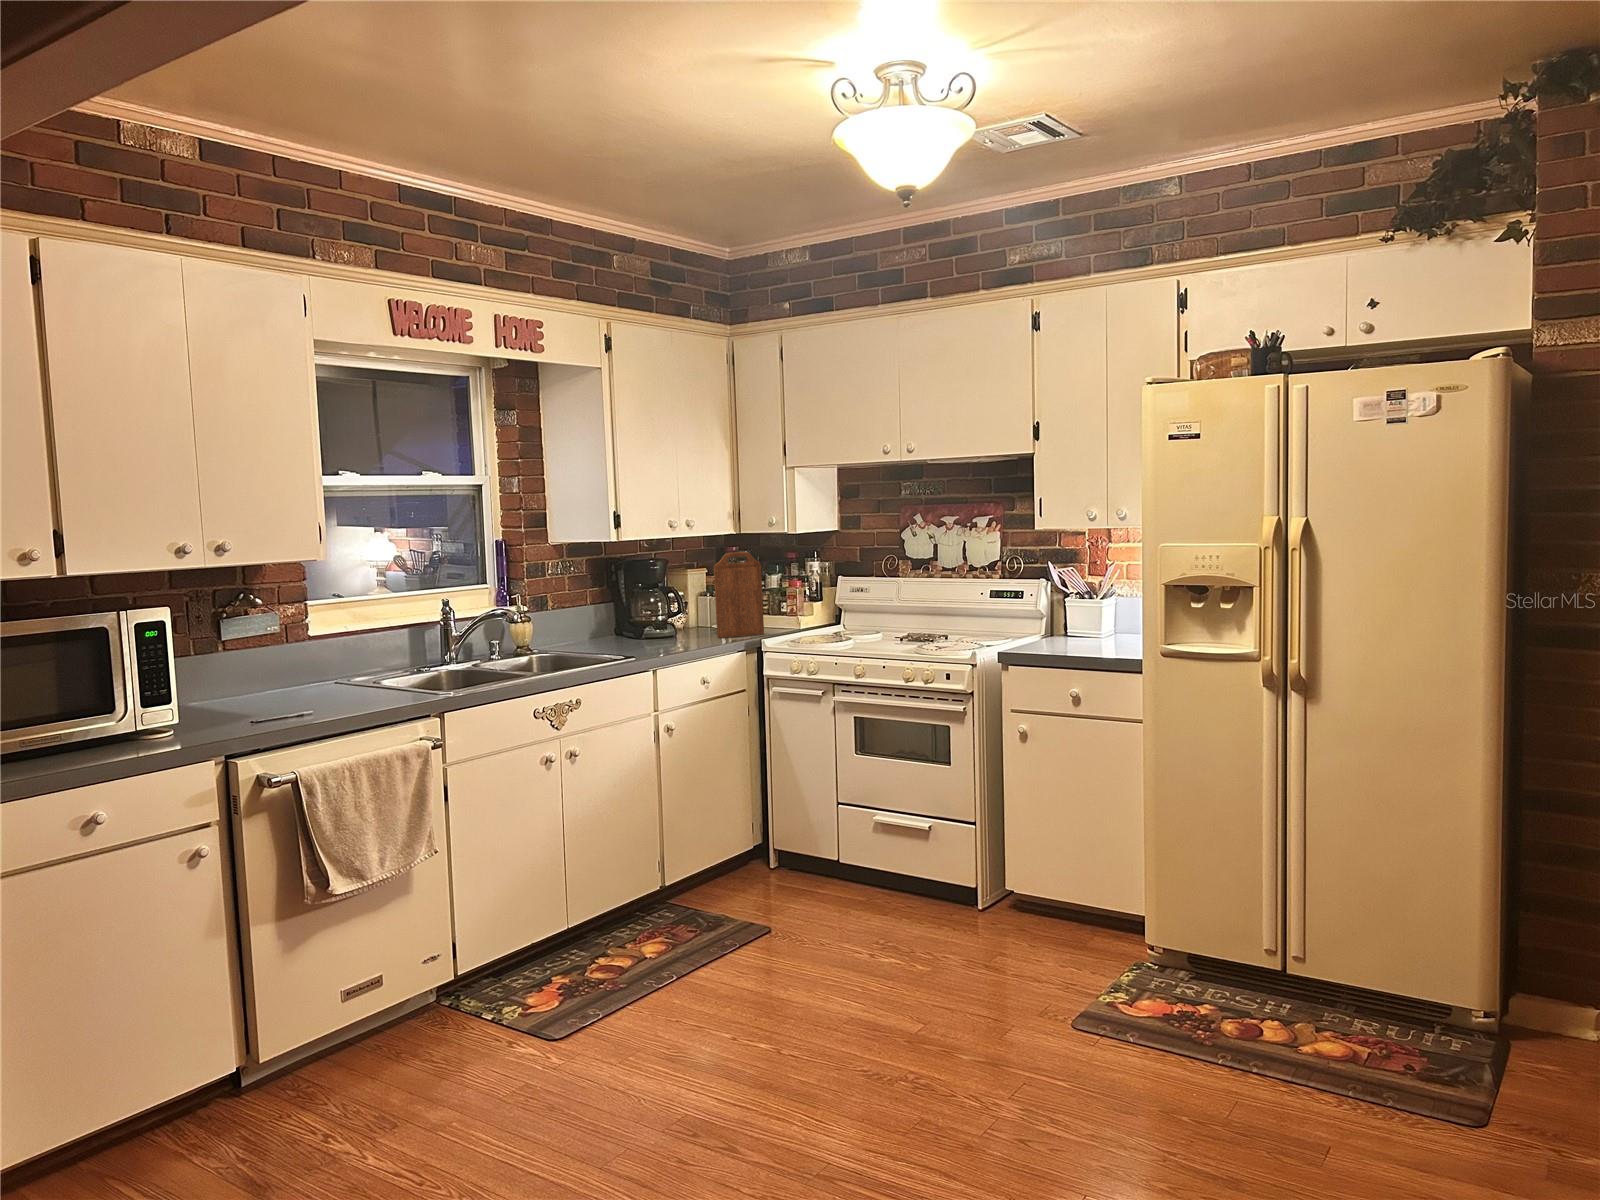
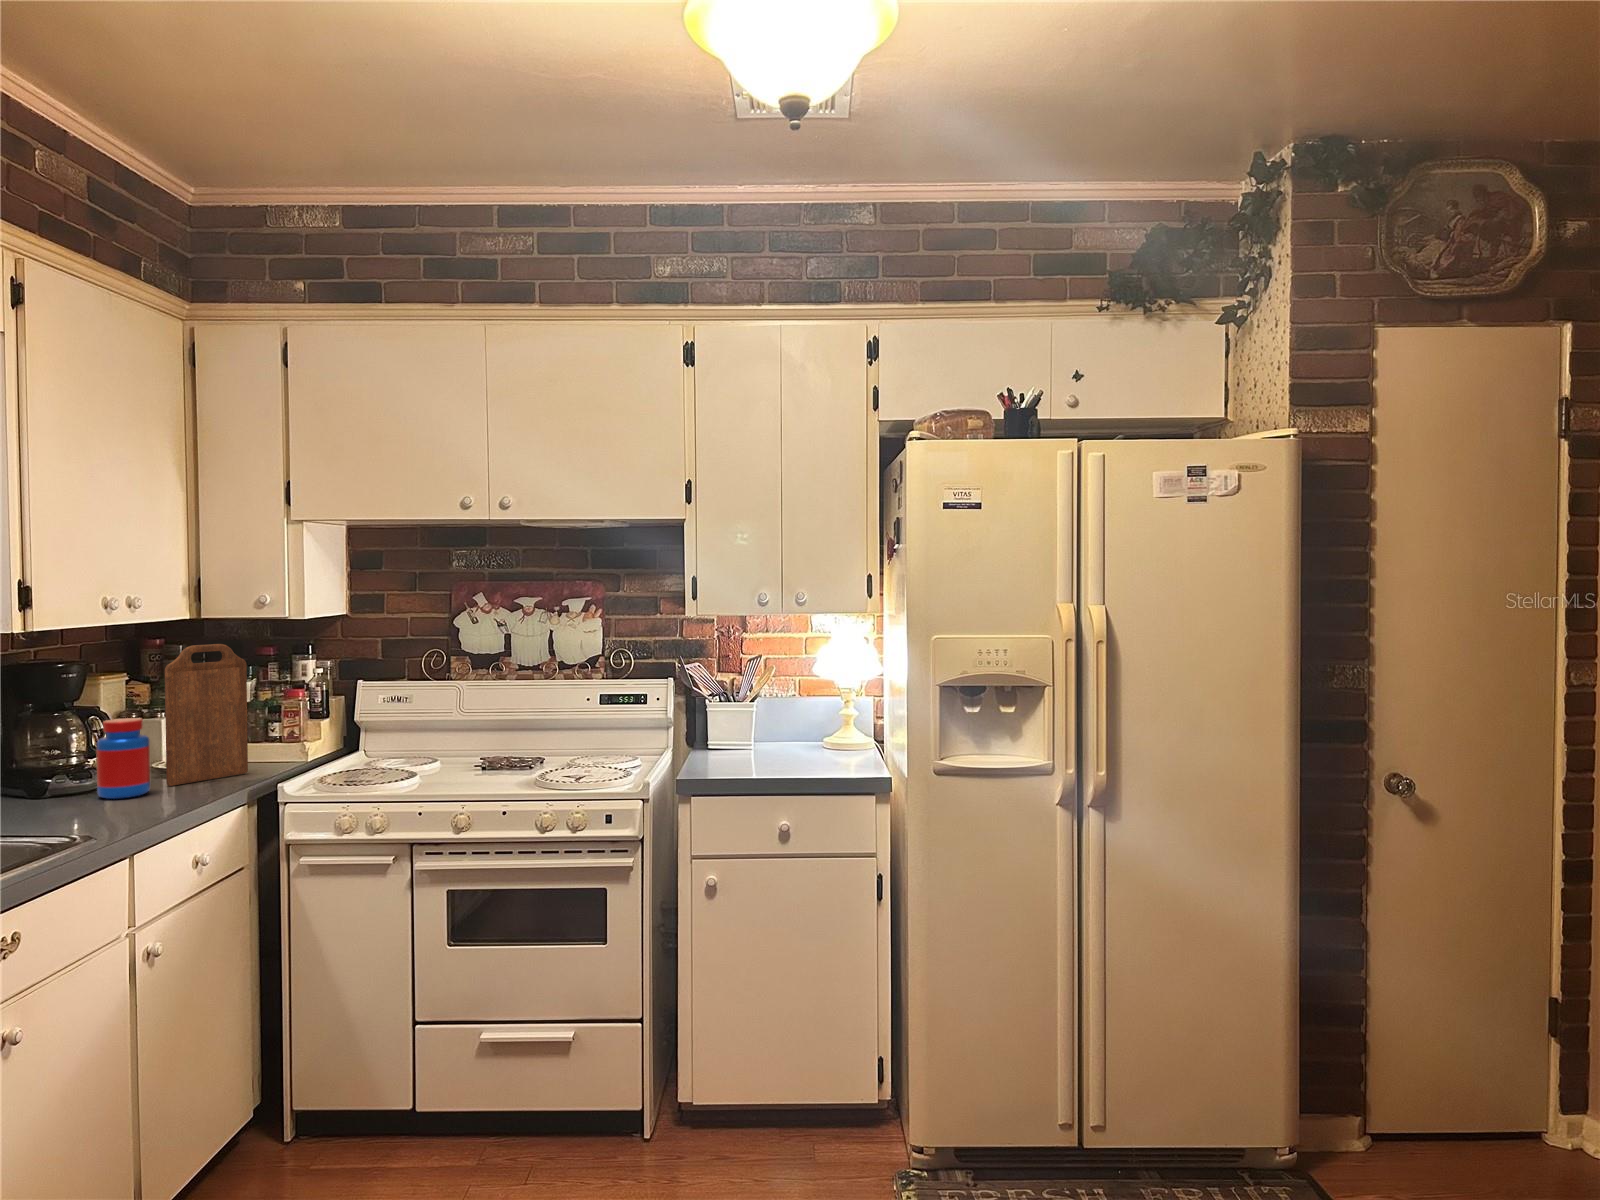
jar: none [678,596,706,642] -> present [96,718,150,799]

